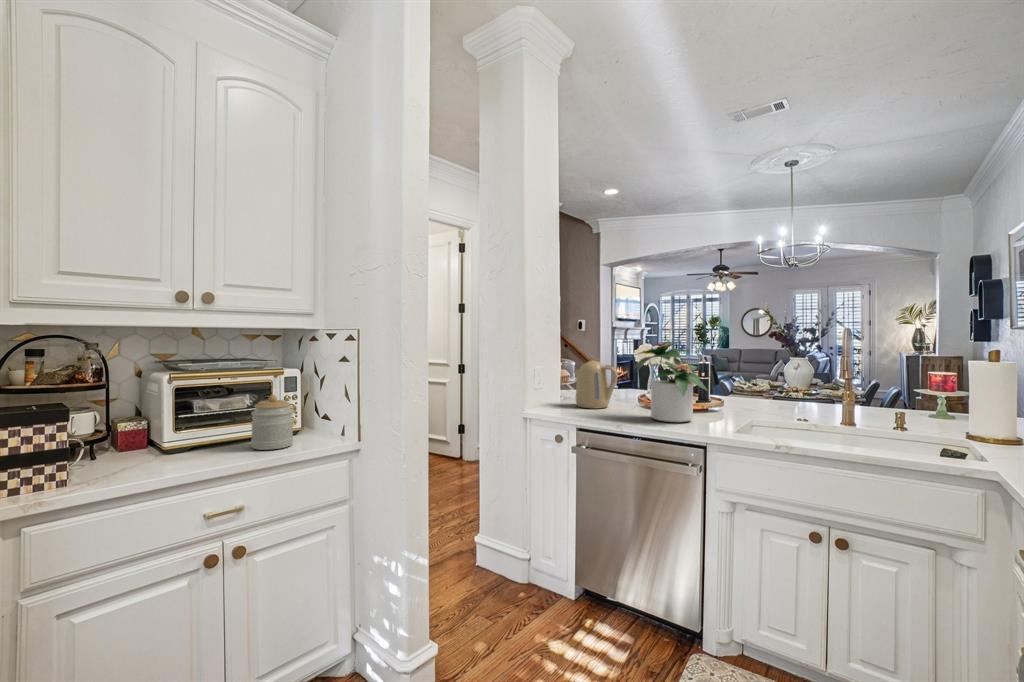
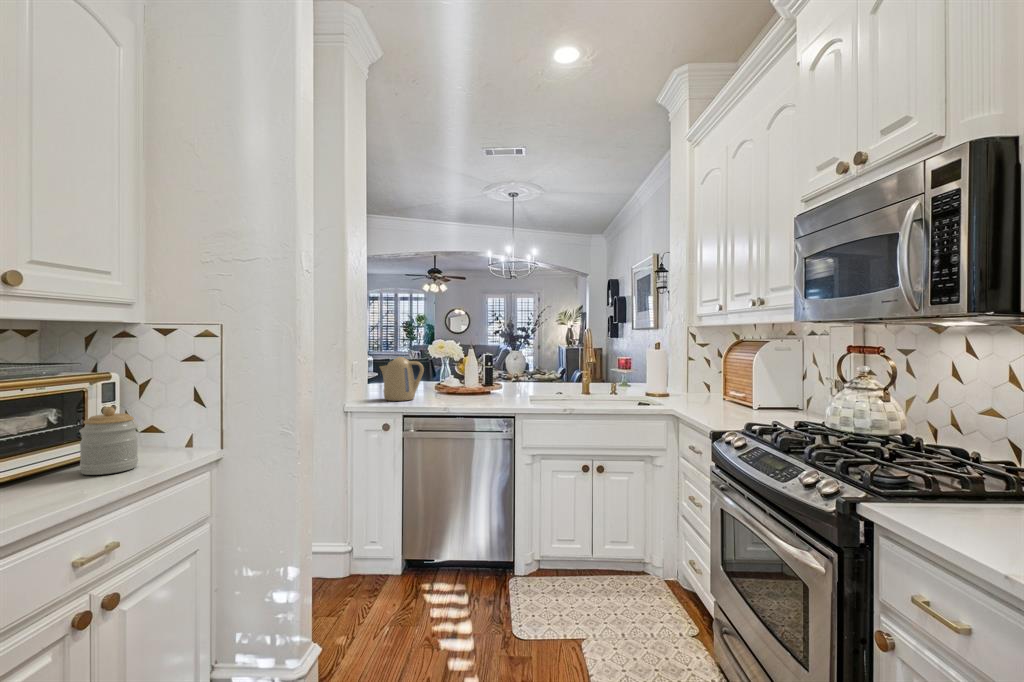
potted plant: present [635,341,707,422] -> none [444,337,506,404]

